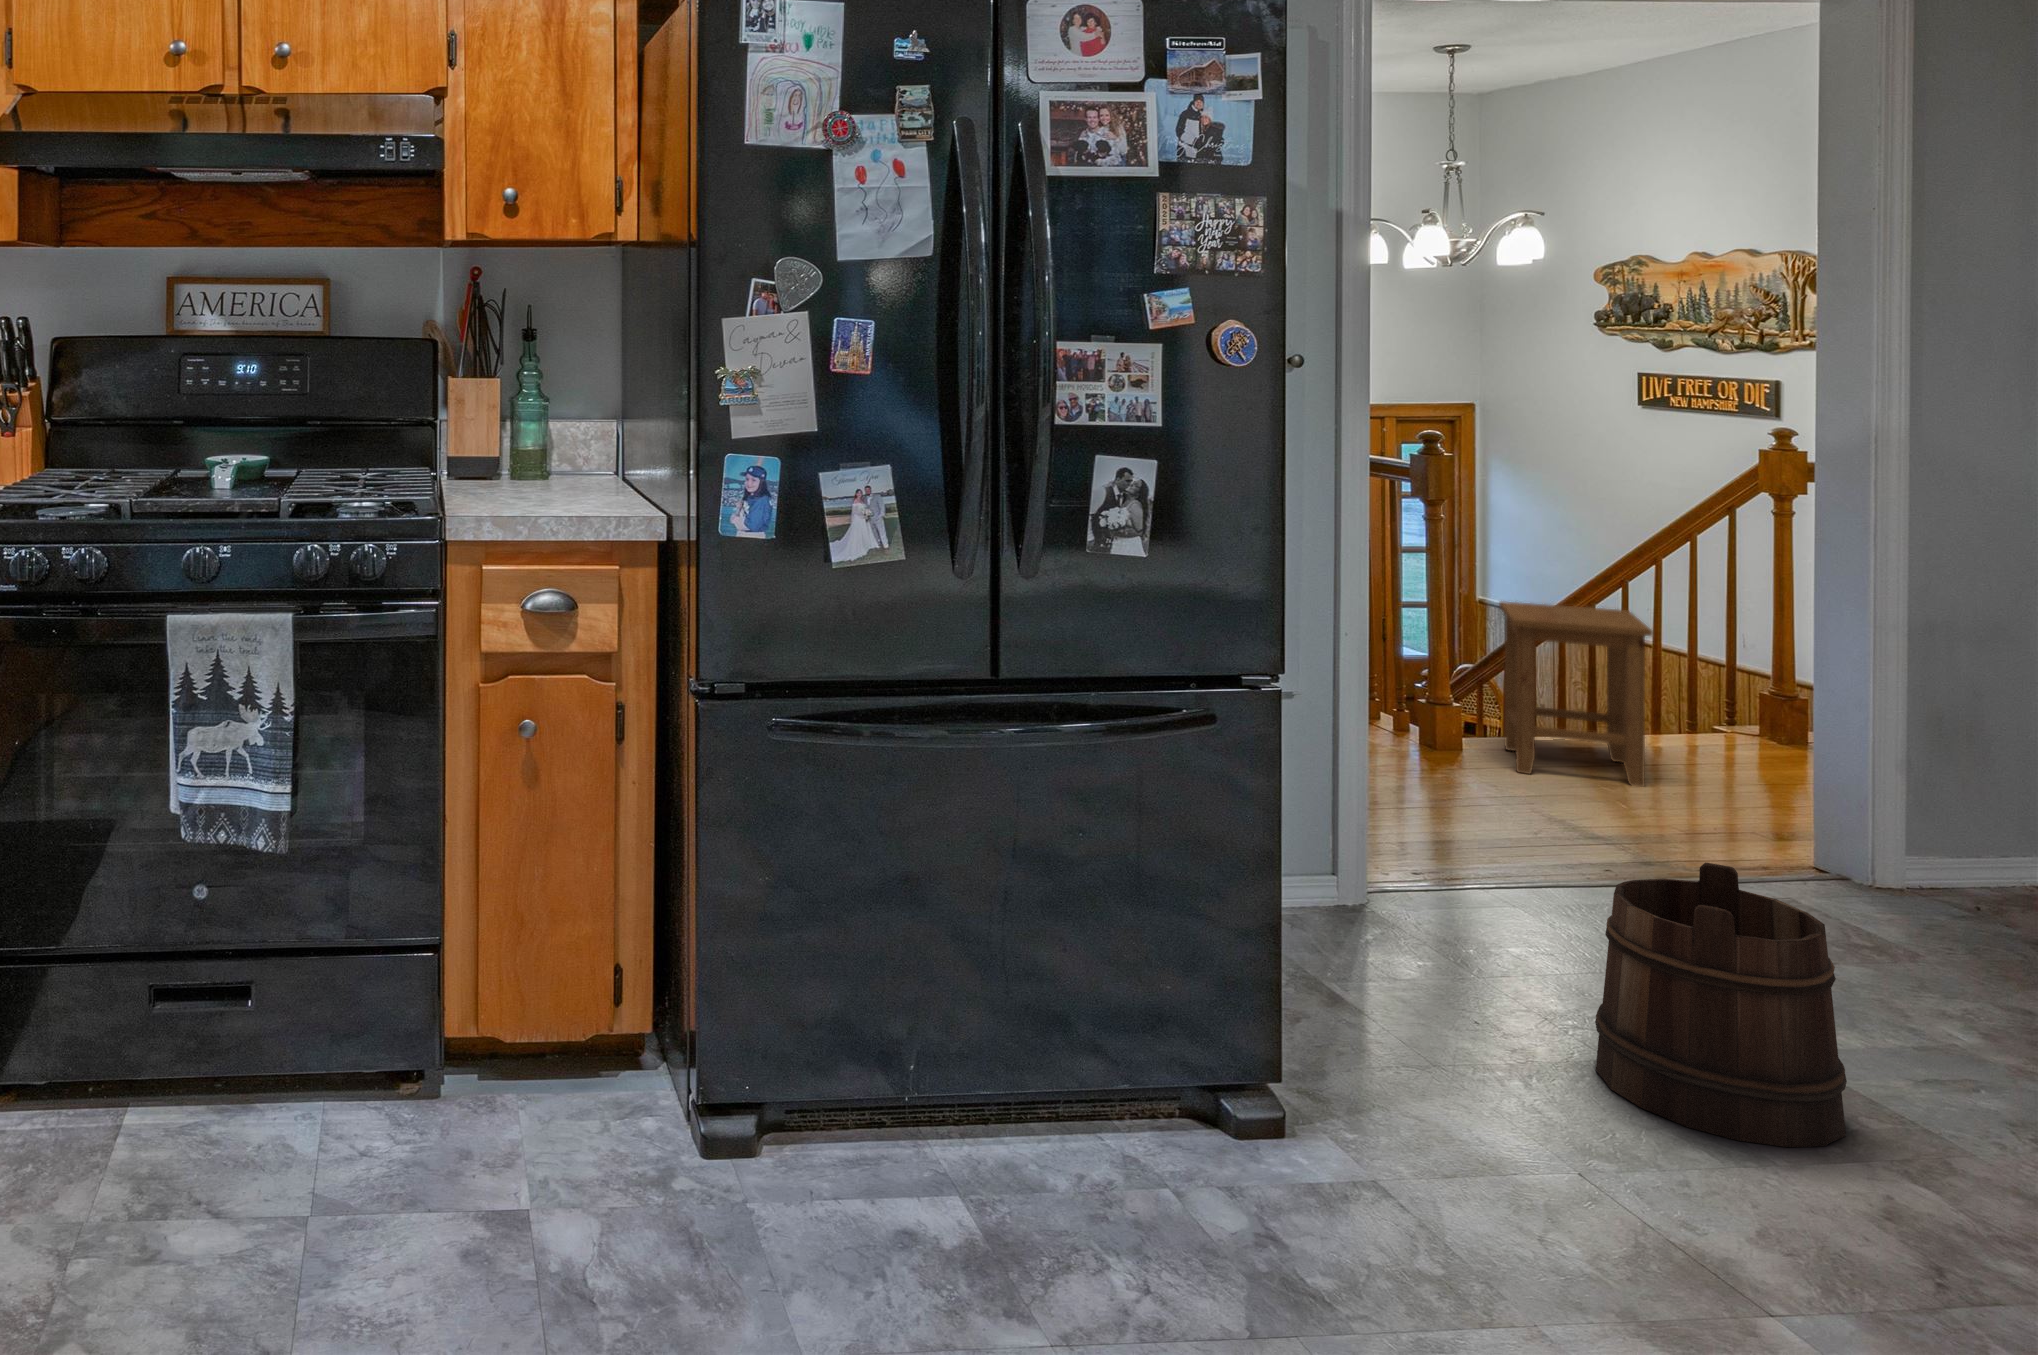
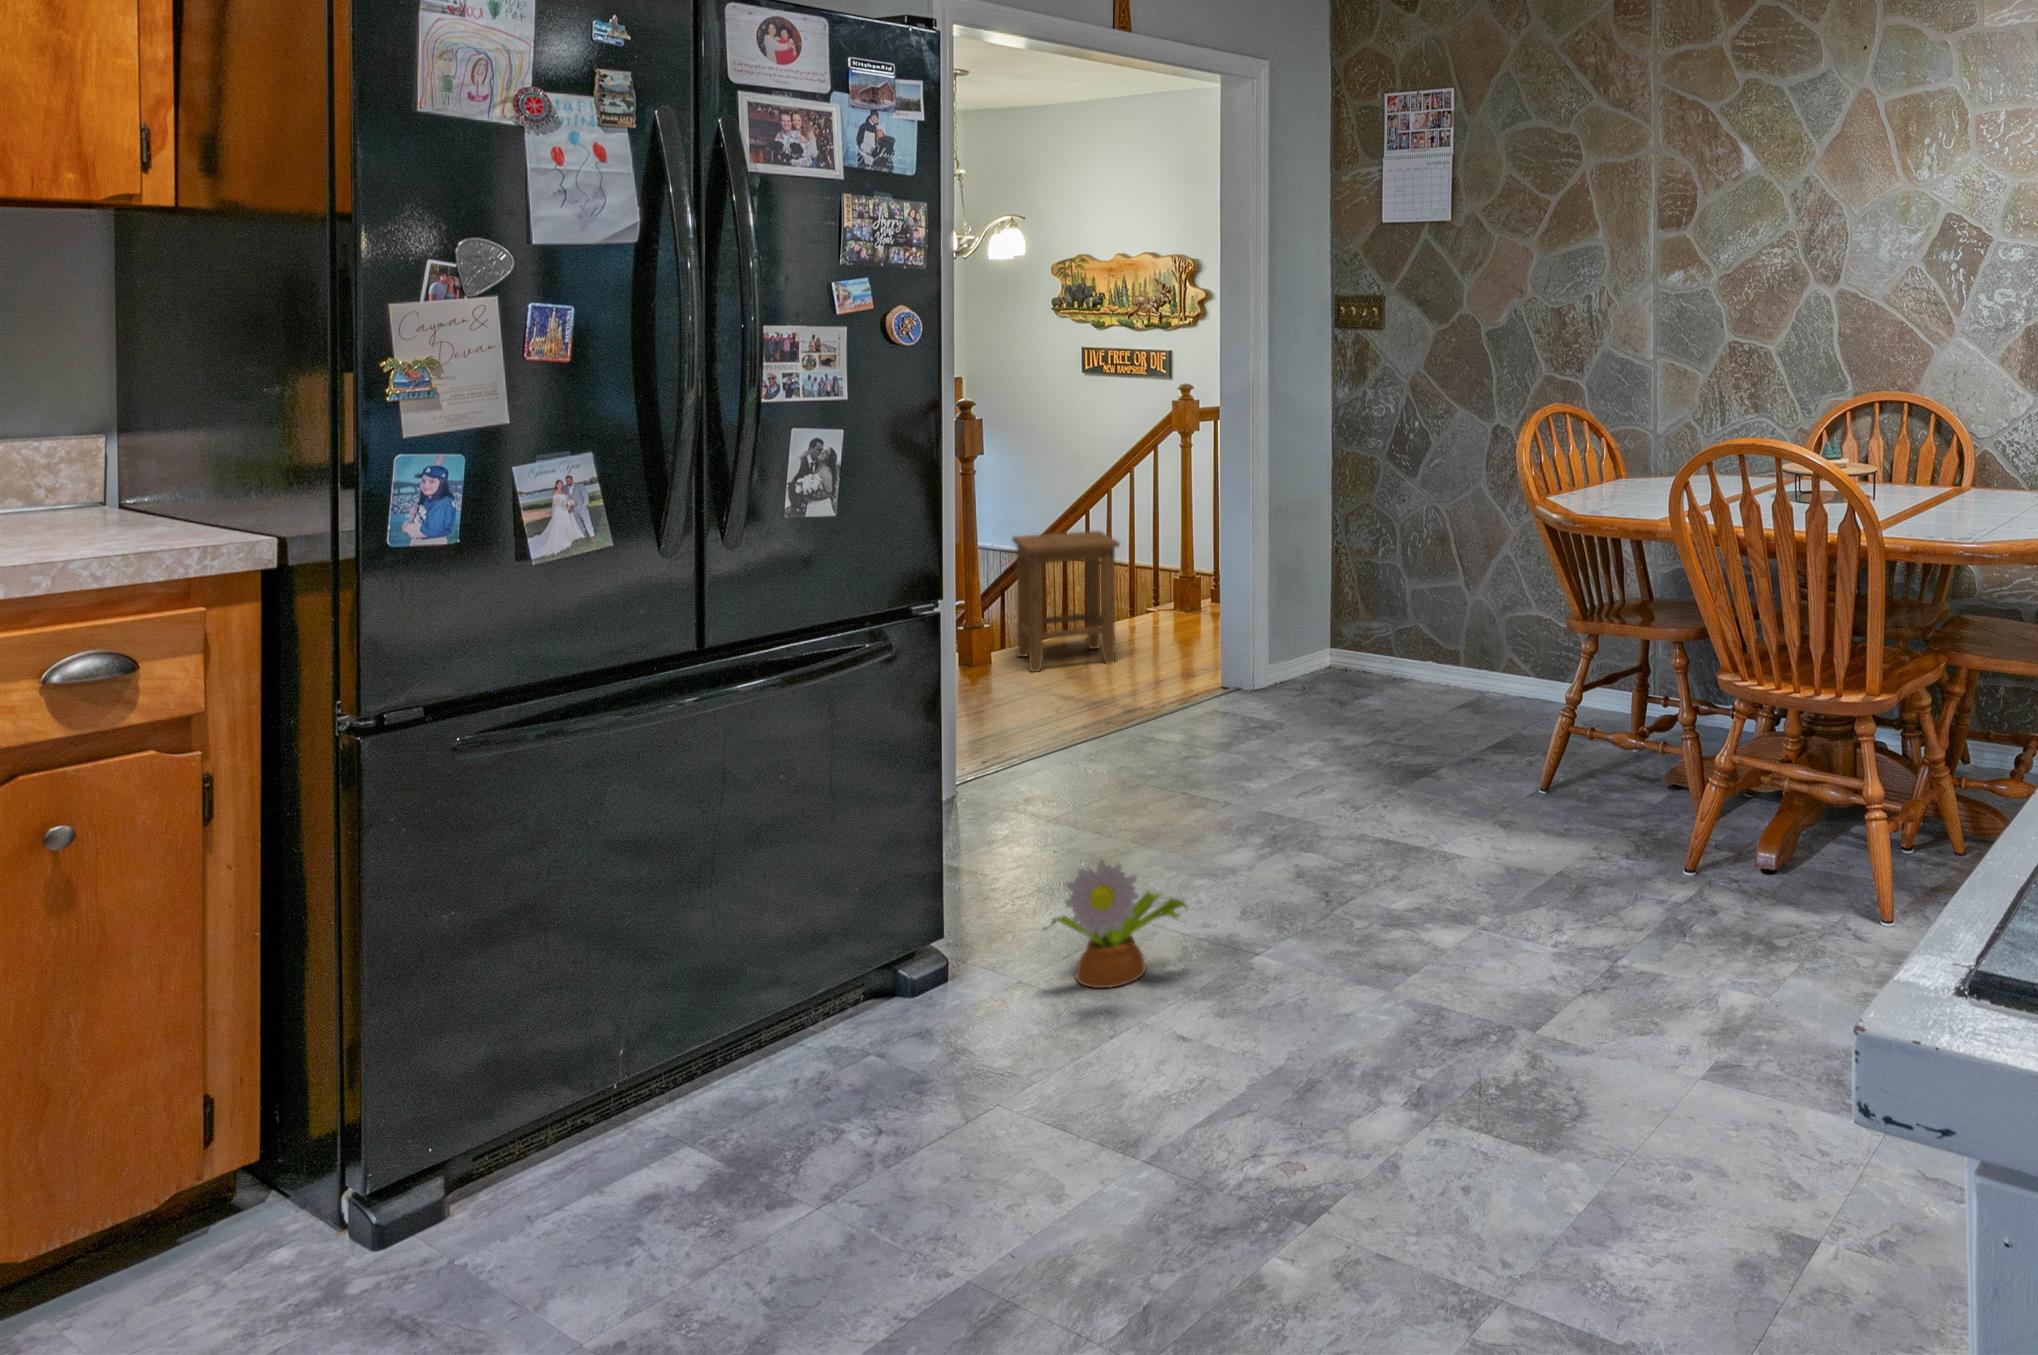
bucket: present [1595,863,1847,1147] -> none [1137,689,1275,874]
decorative plant: none [1401,1060,1637,1246] -> present [1043,860,1188,988]

